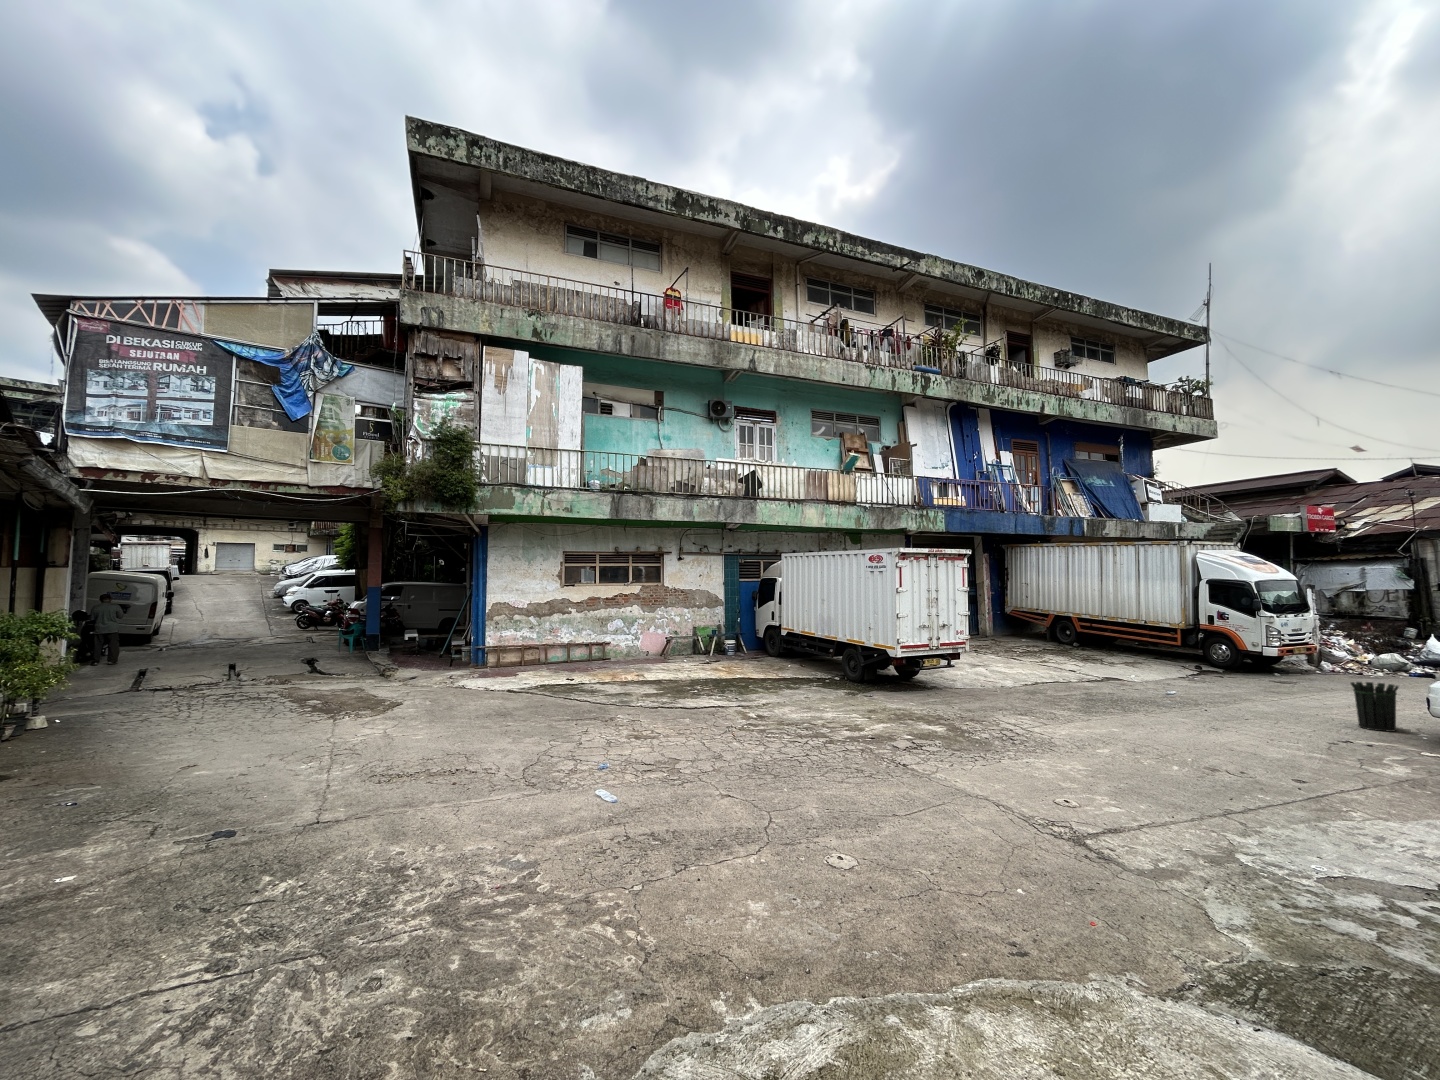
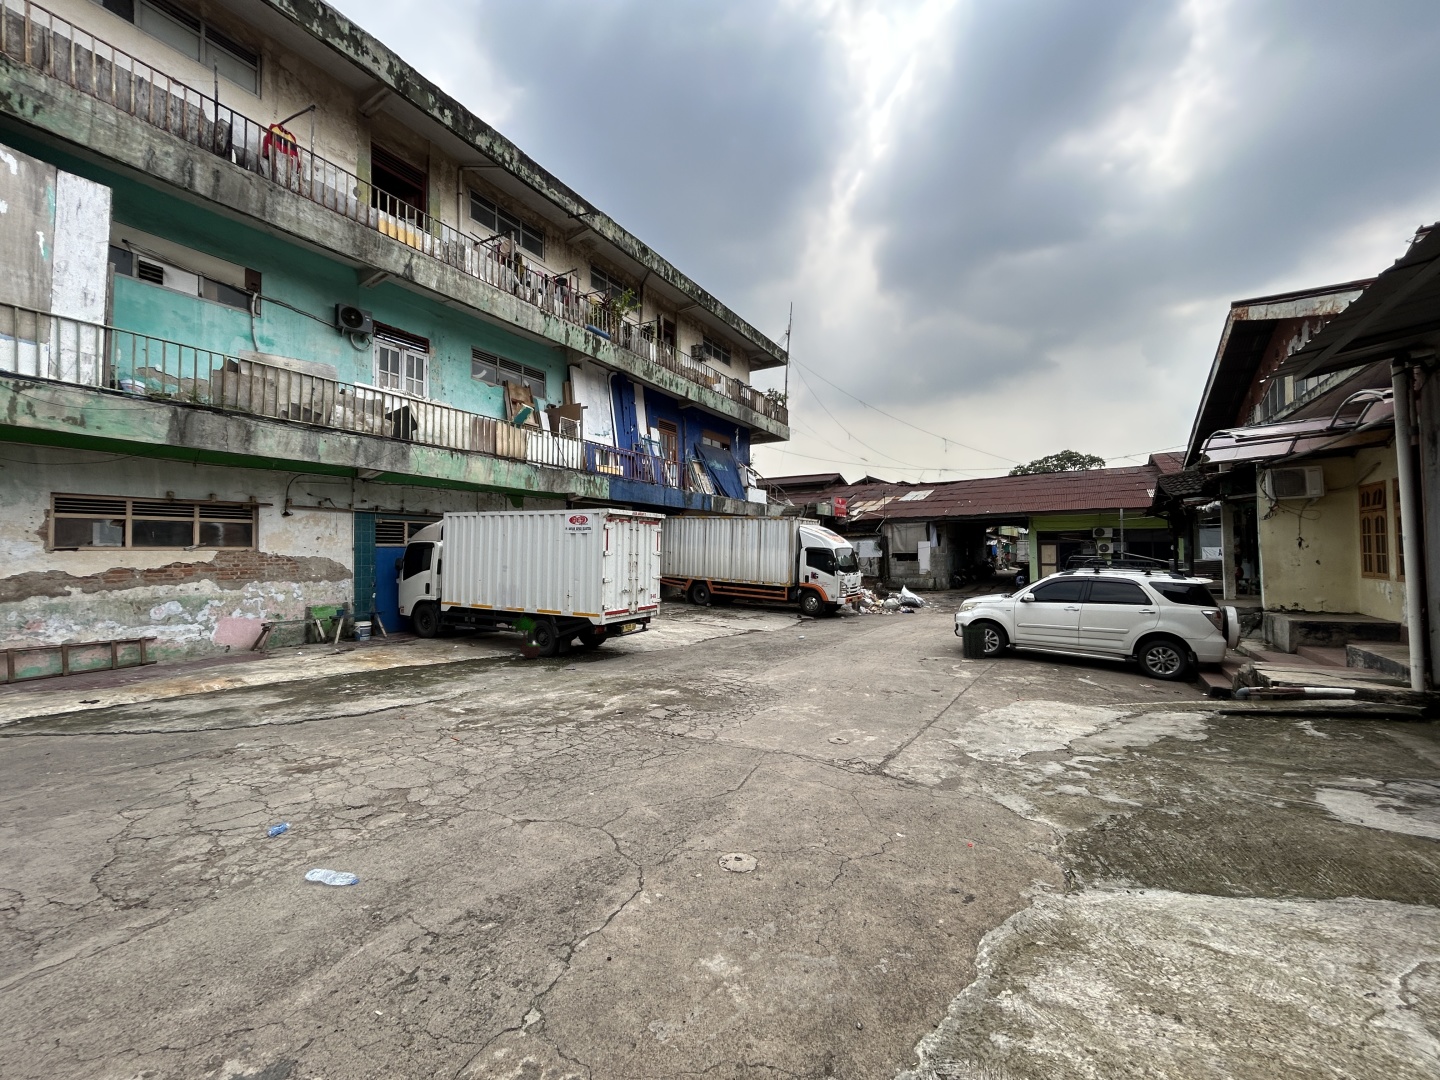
potted tree: none [827,640,851,679] -> present [512,618,540,658]

